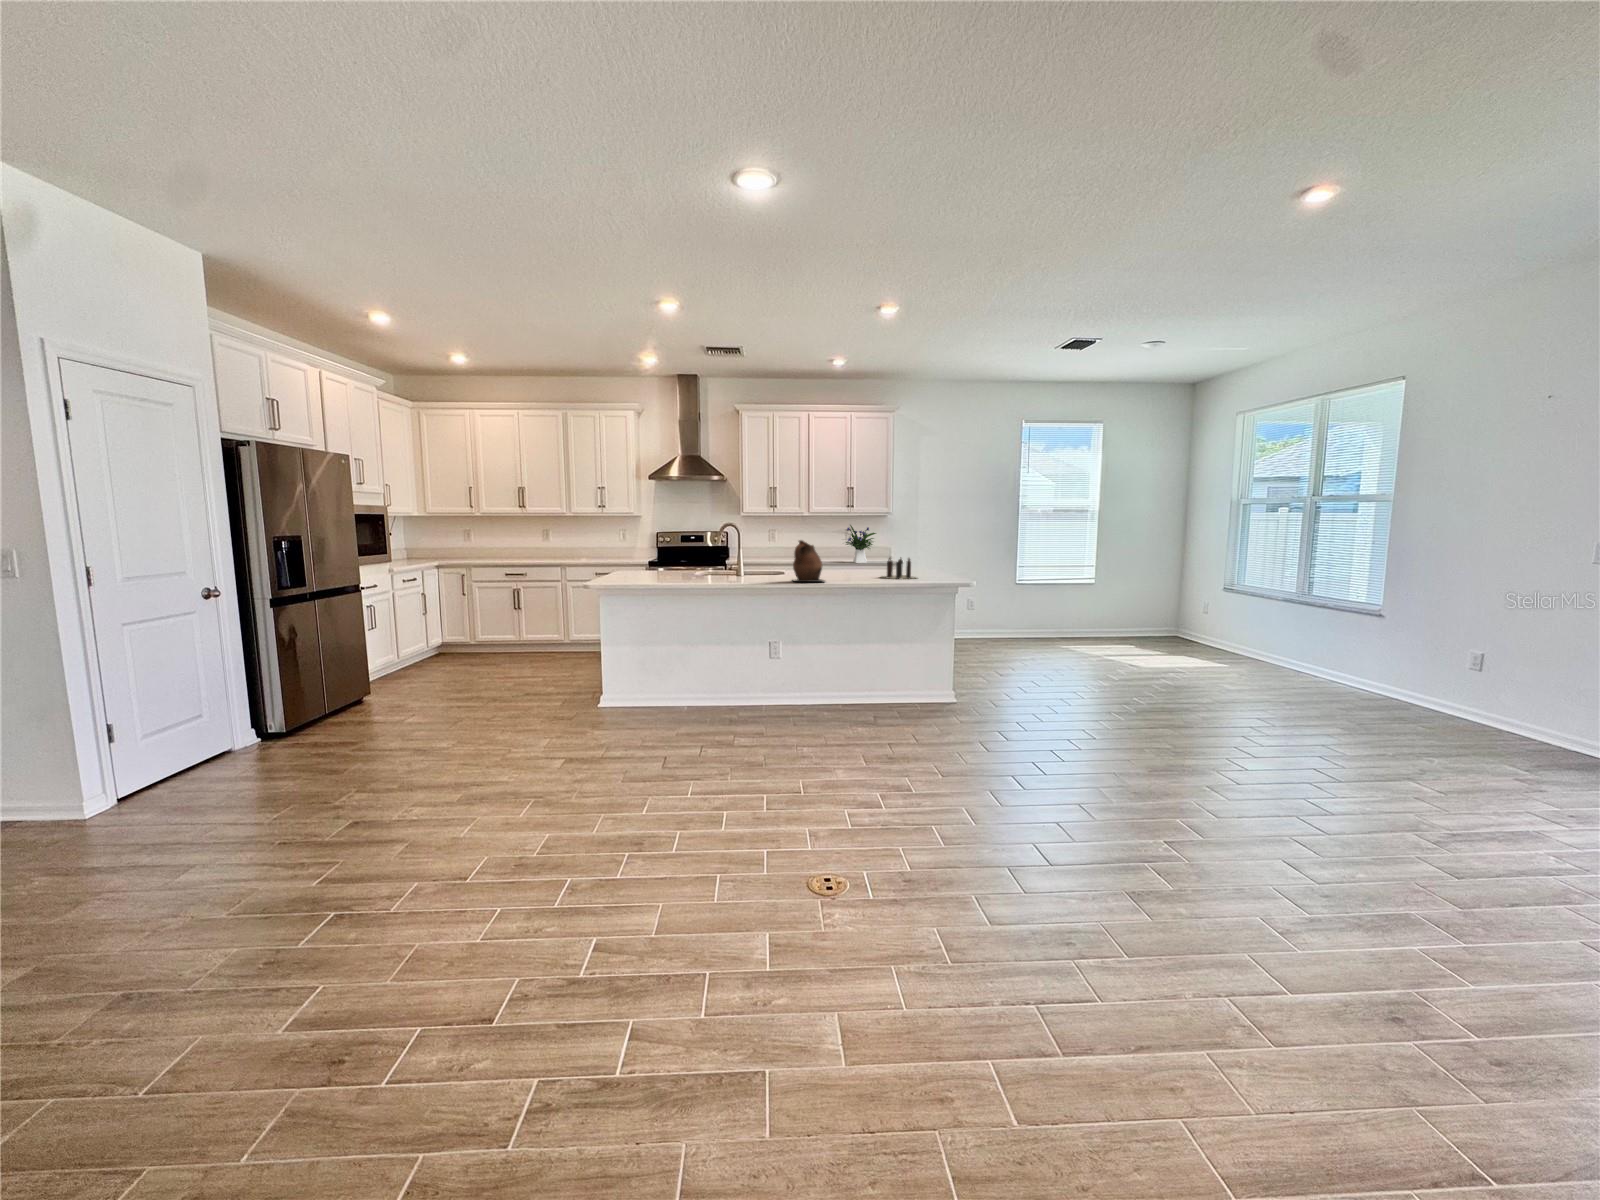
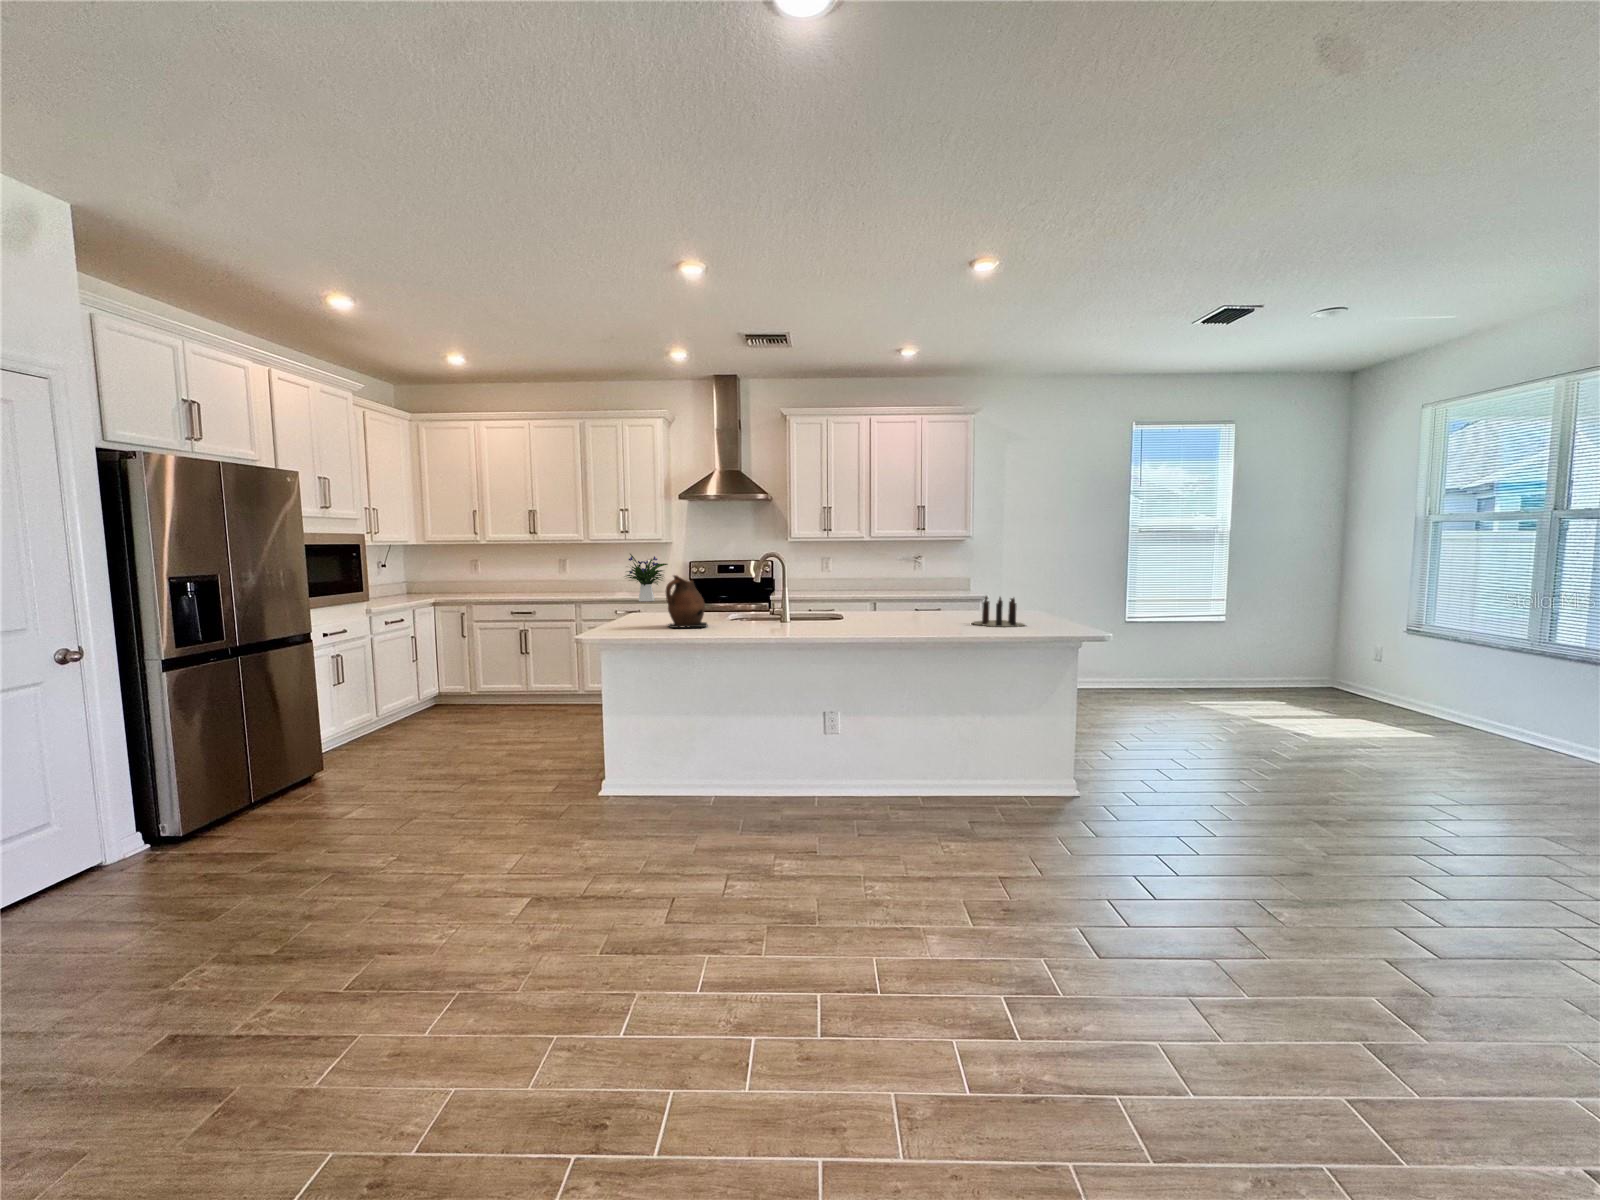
flower arrangement: present [846,525,876,563] -> present [627,554,668,601]
ceramic pitcher: present [793,540,824,582] -> present [666,575,707,628]

